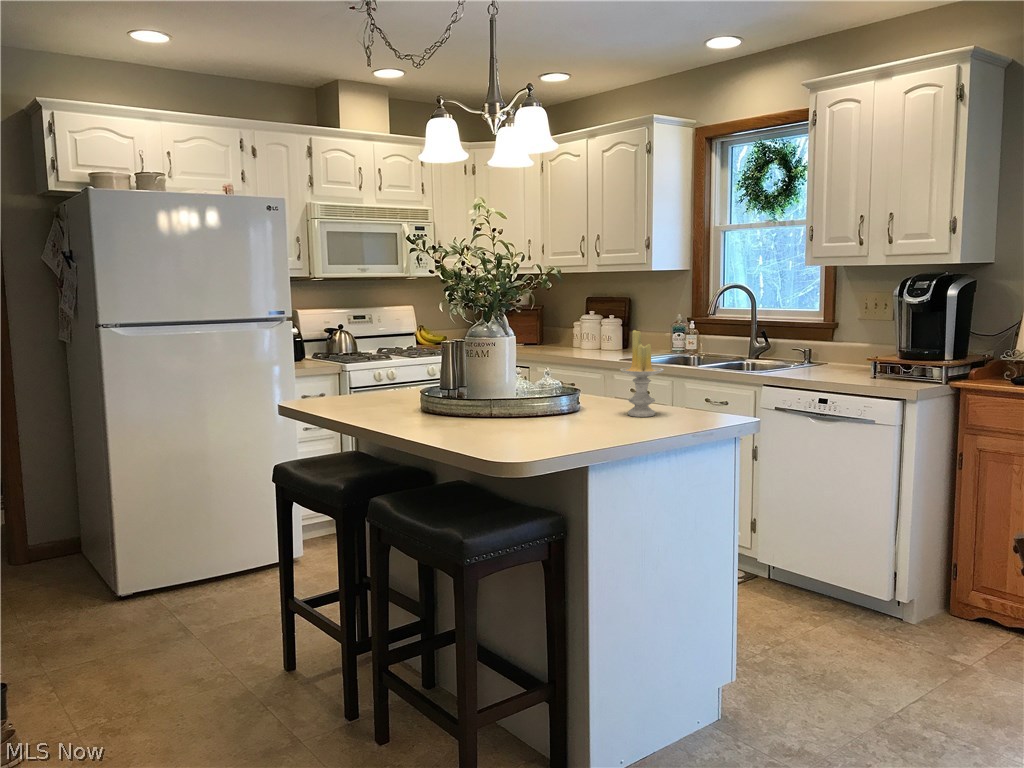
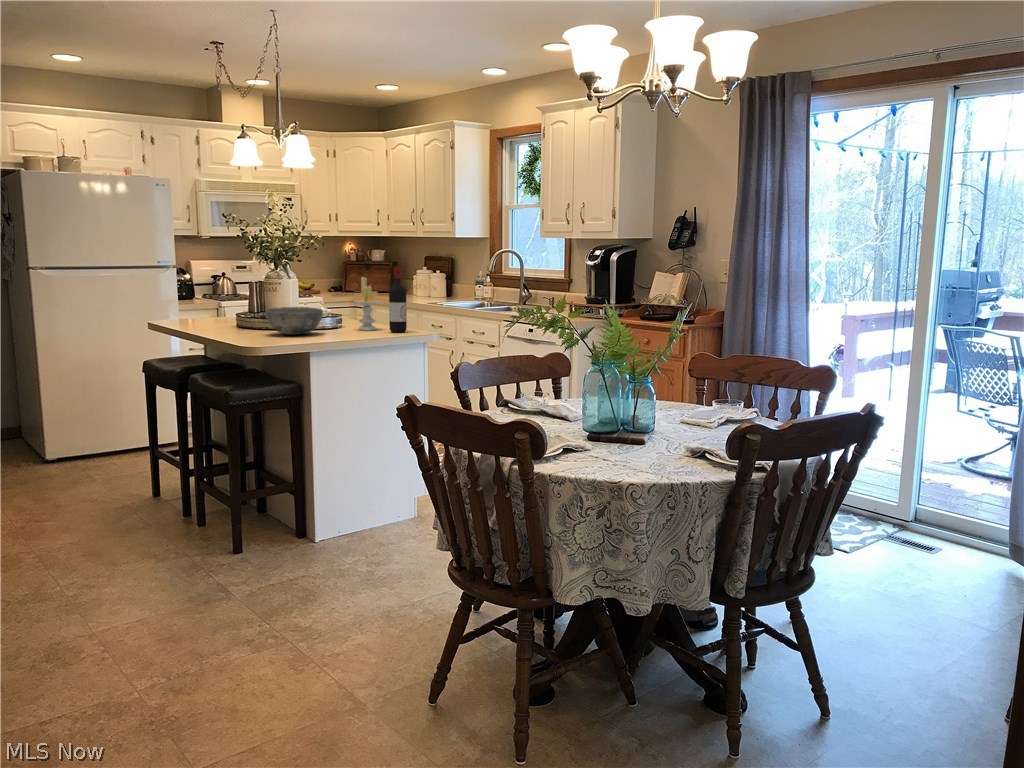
wine bottle: none [689,313,718,421] -> present [389,267,407,333]
bowl: none [499,382,592,431] -> present [266,307,323,335]

